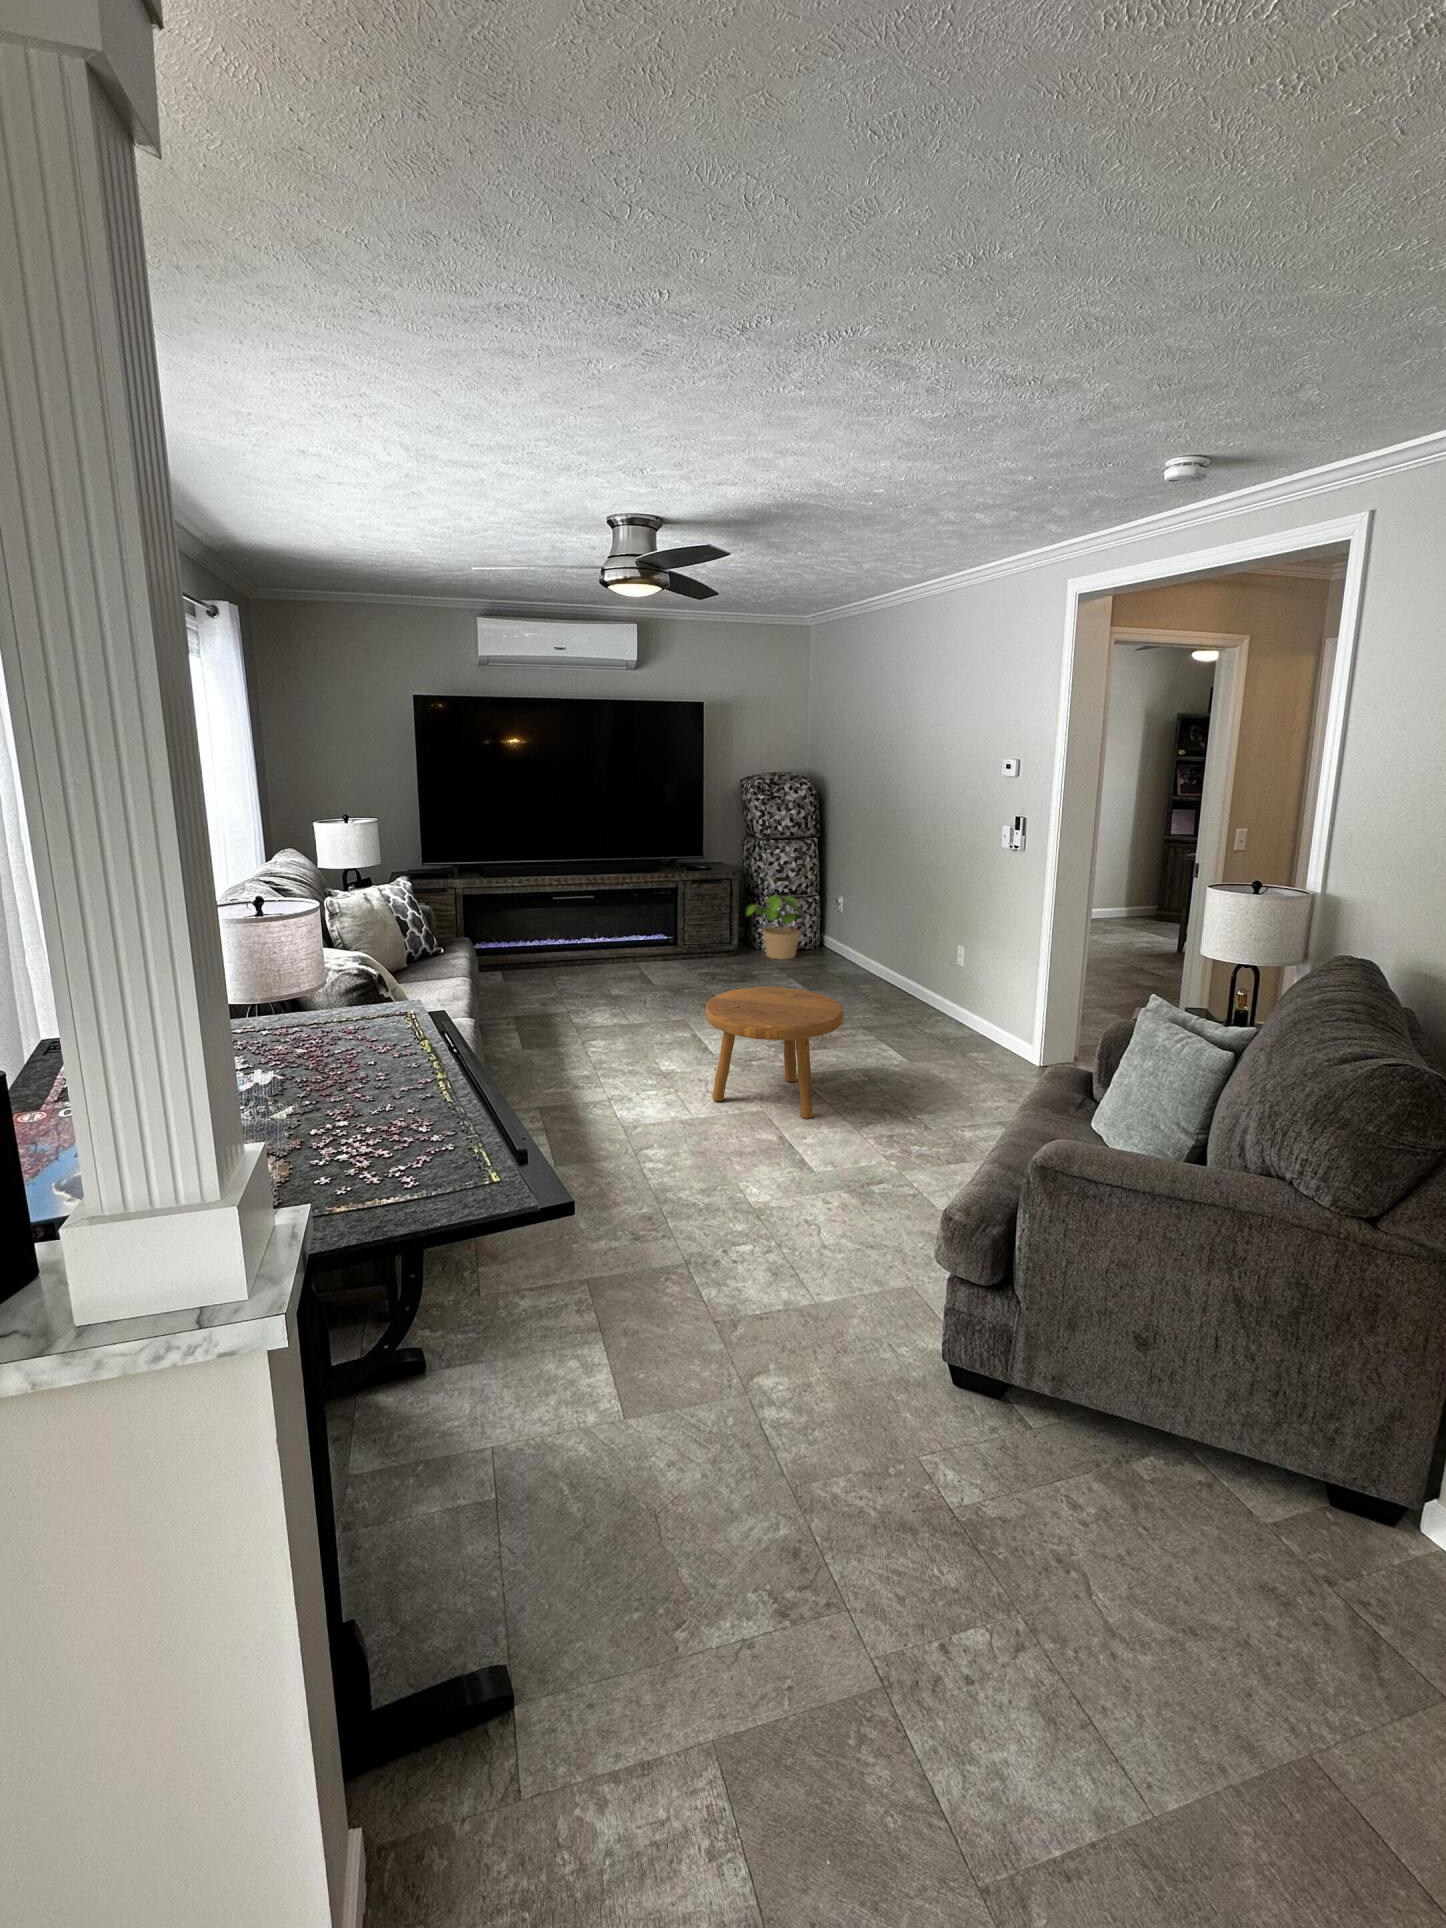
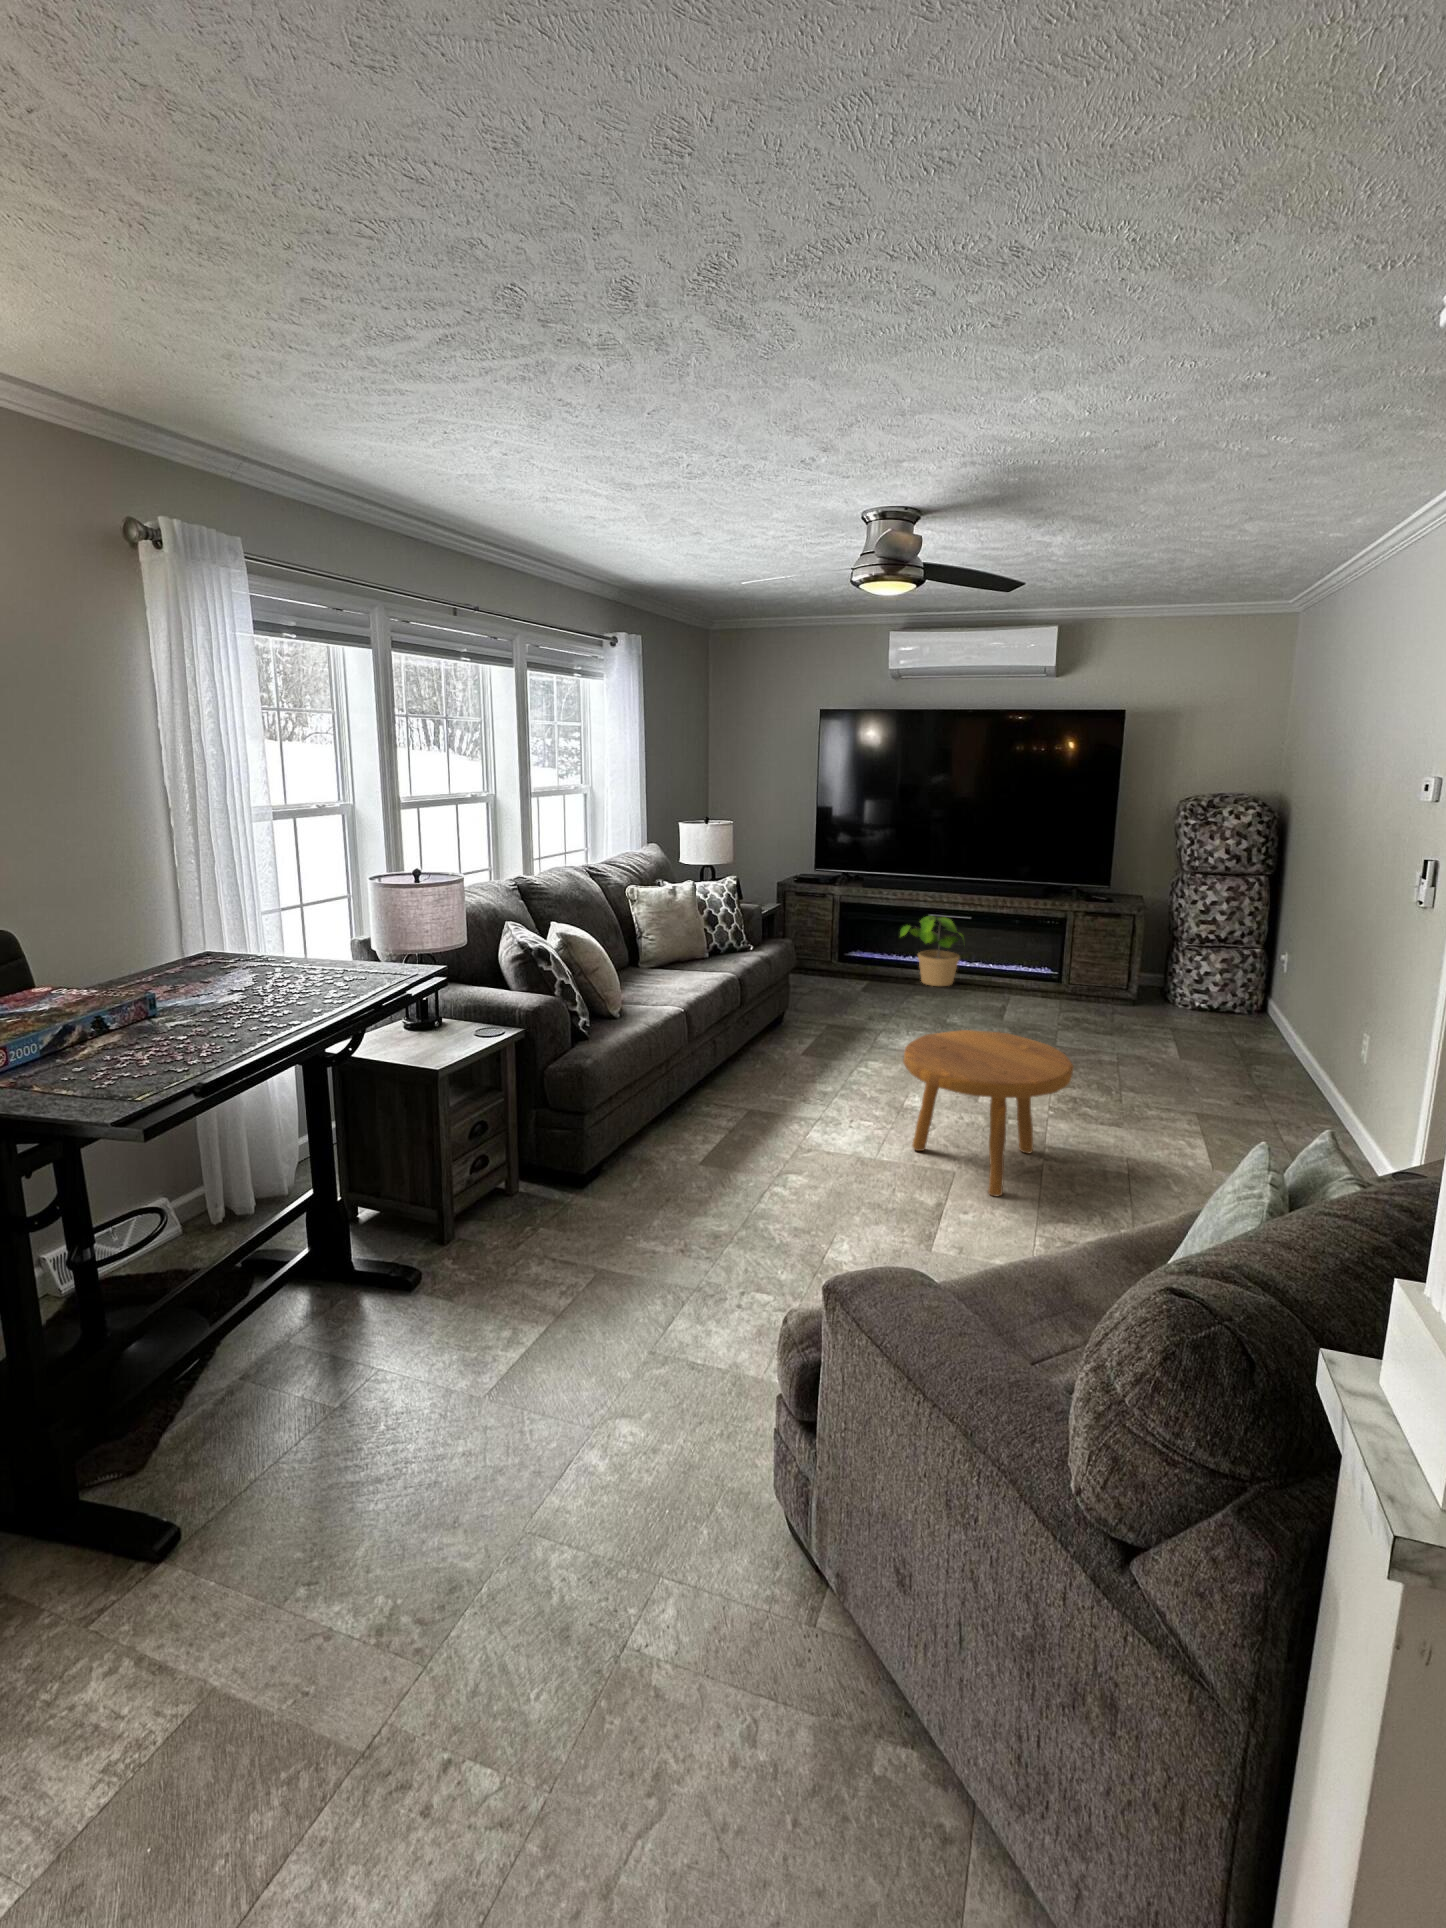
potted plant: present [746,895,802,960] -> present [900,916,964,986]

